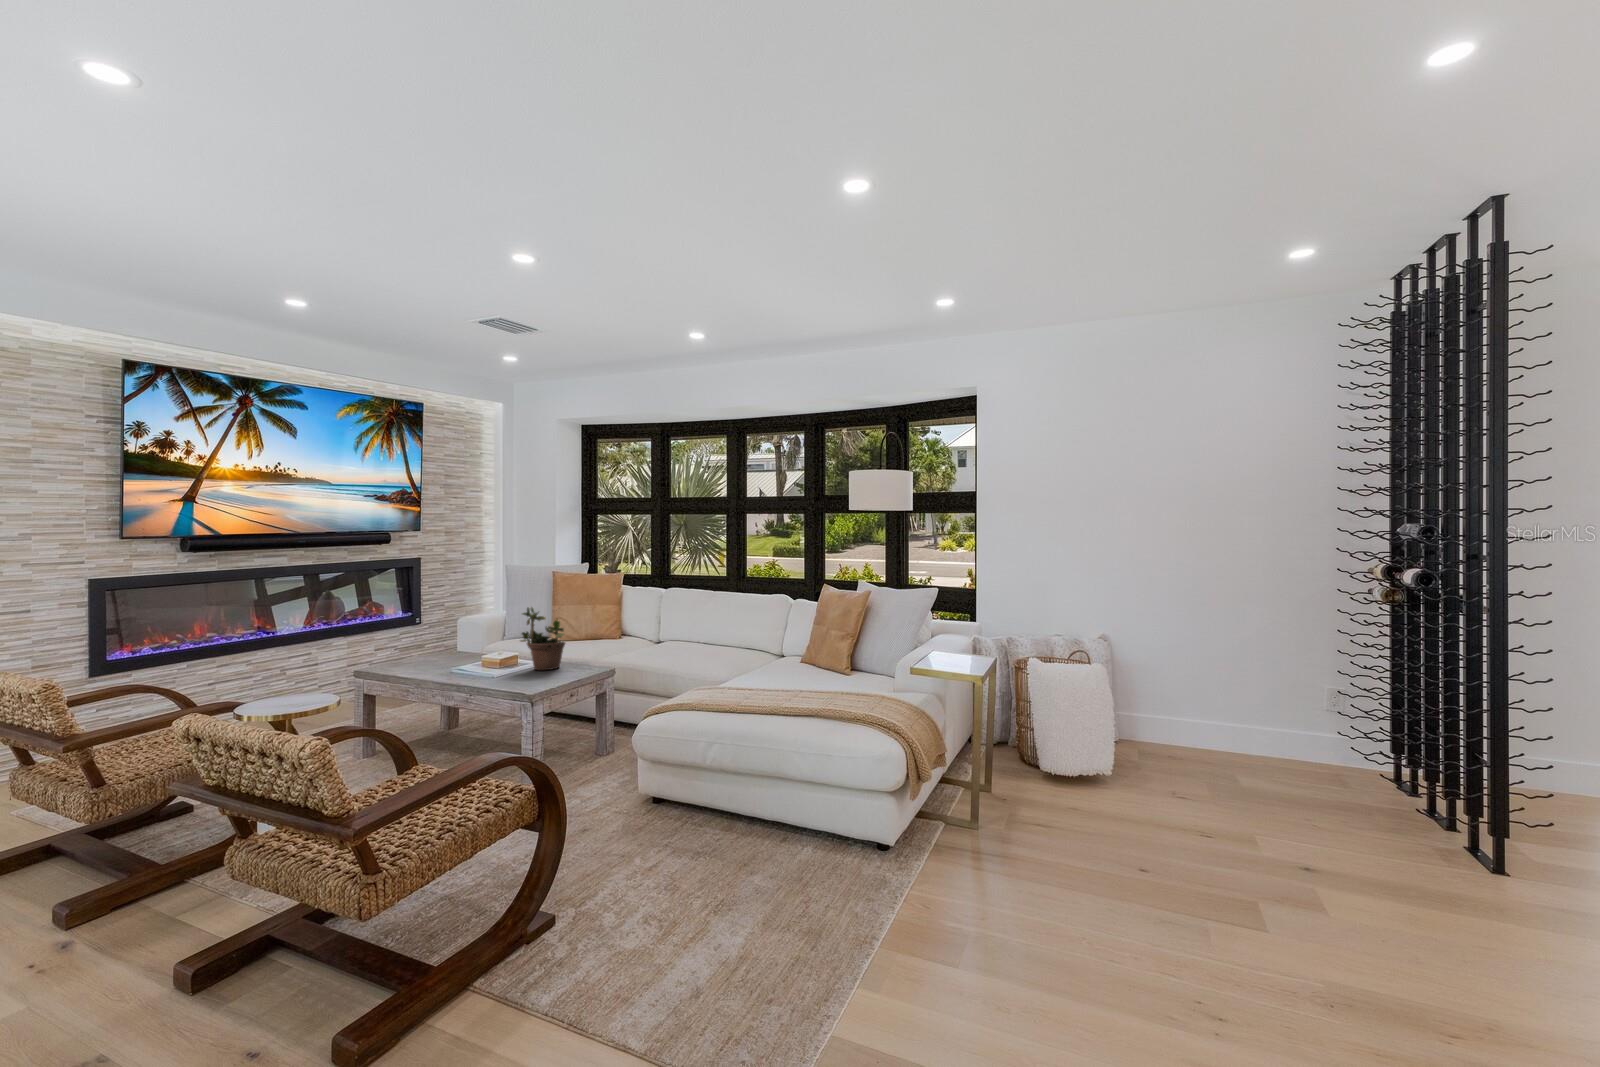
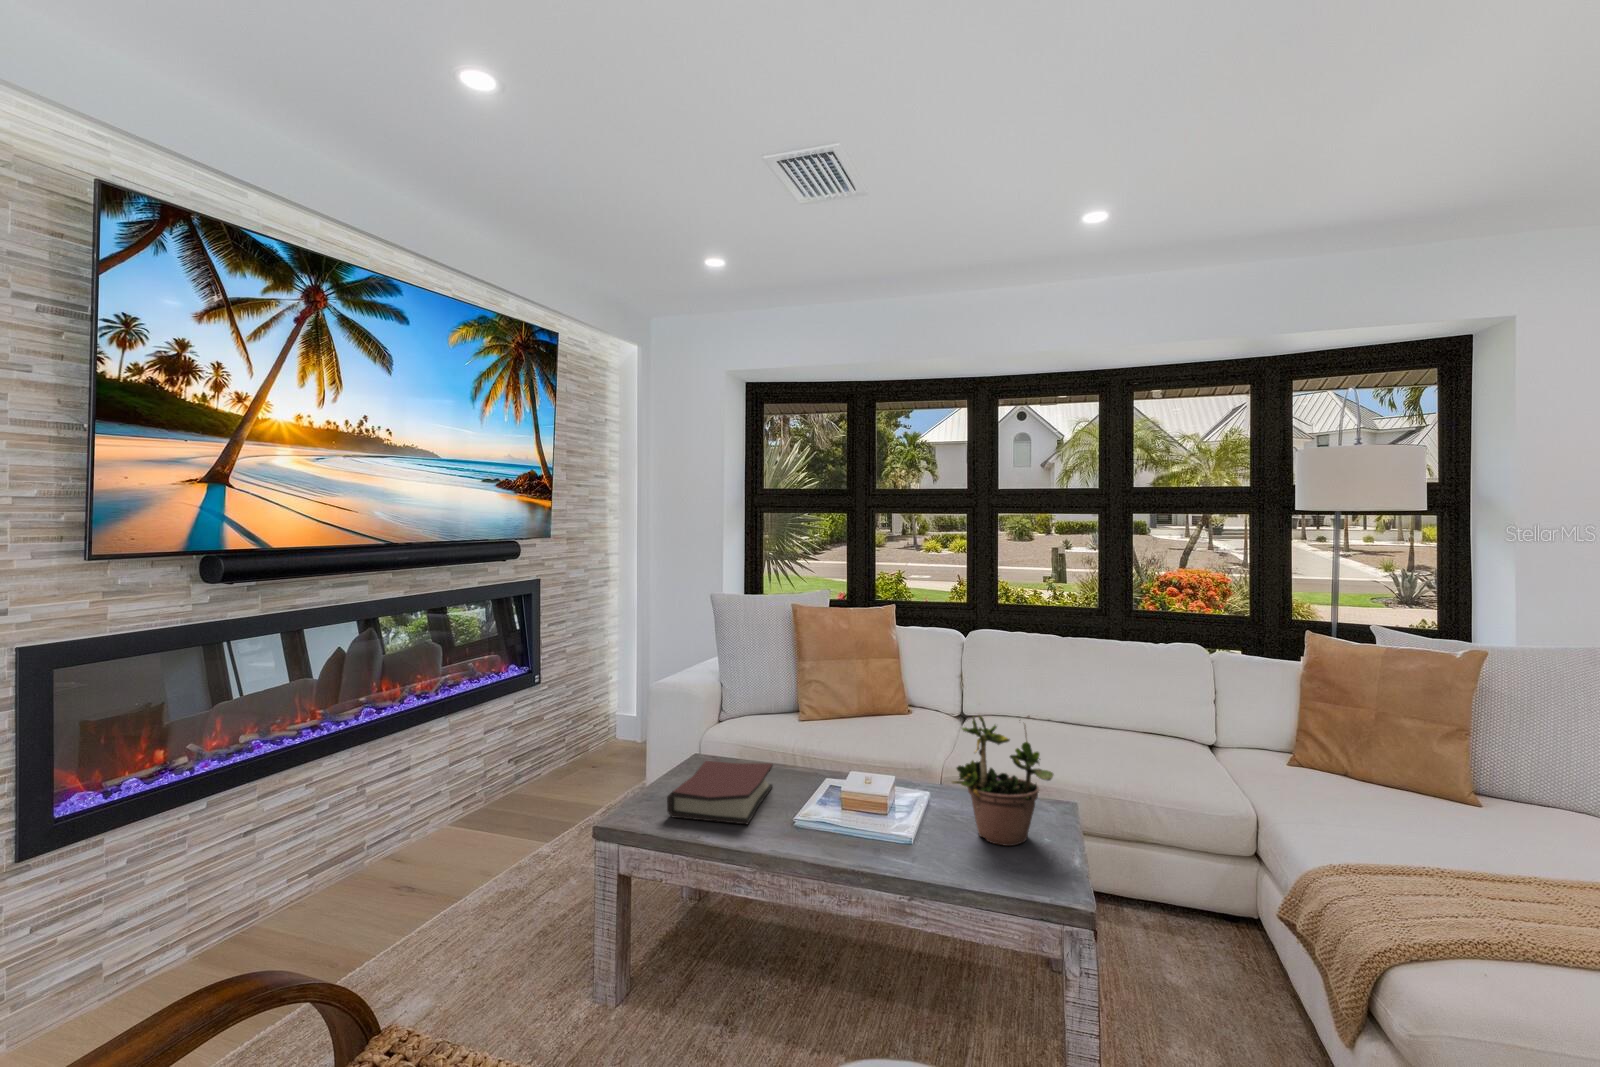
hardback book: none [395,644,468,666] -> present [667,761,773,824]

